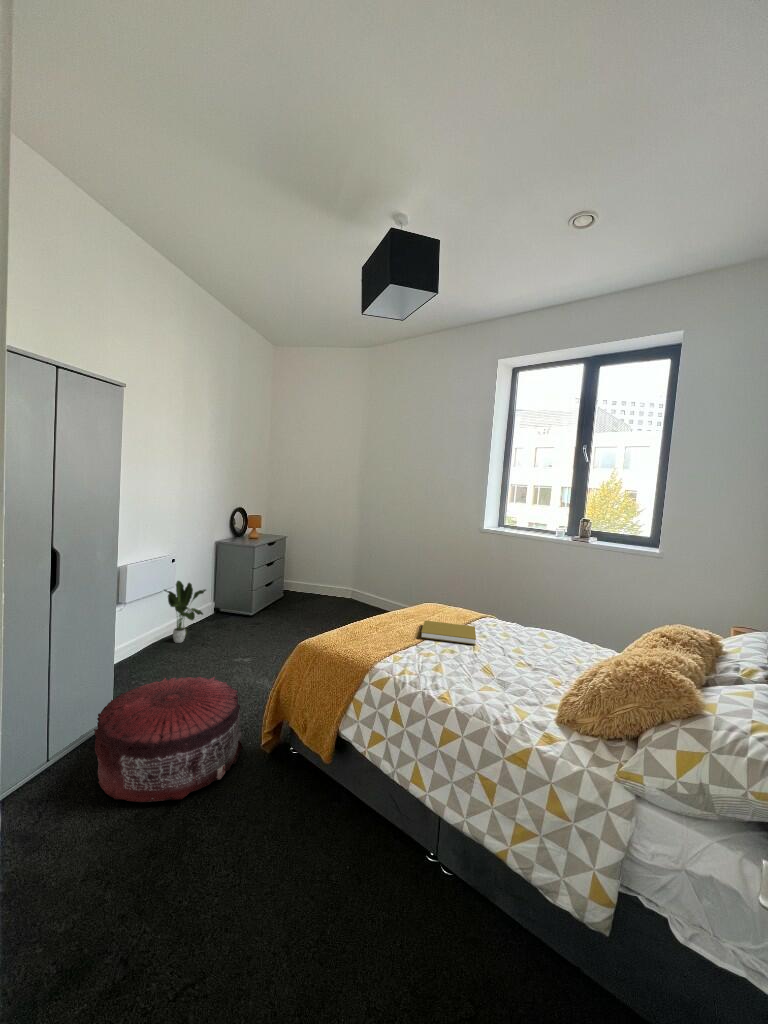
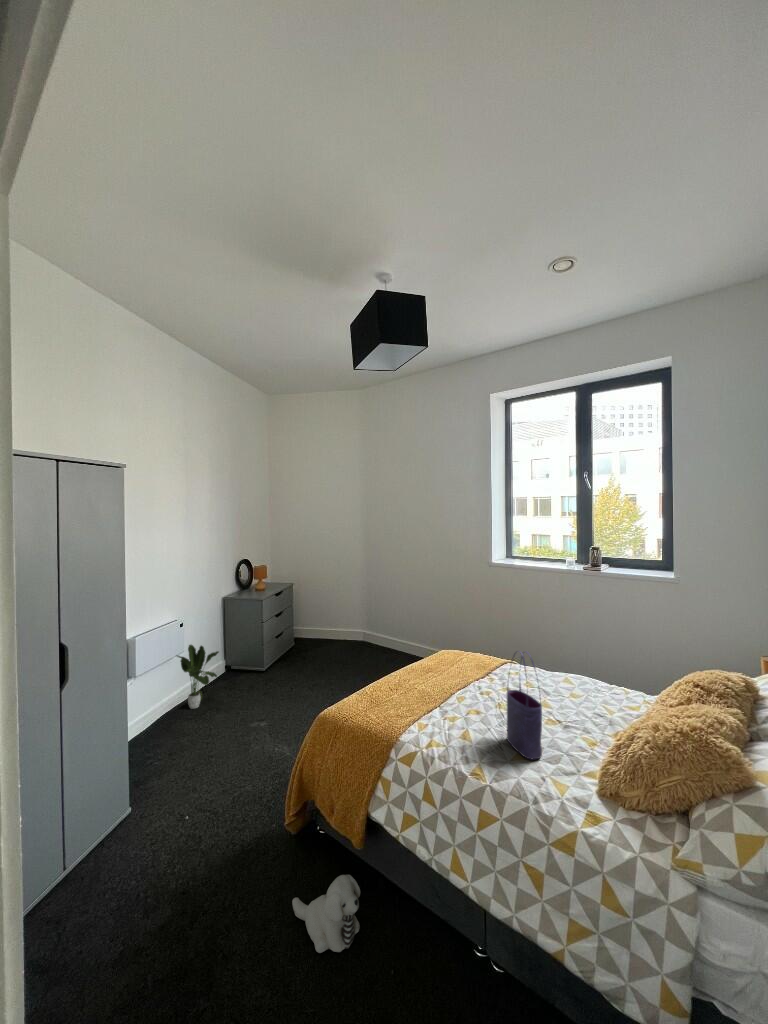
tote bag: none [478,589,513,691] -> present [507,652,542,759]
book: present [421,621,476,645] -> none [442,676,499,701]
pouf: present [94,676,243,802] -> none [113,753,269,908]
plush toy: none [260,784,325,850] -> present [292,875,360,953]

